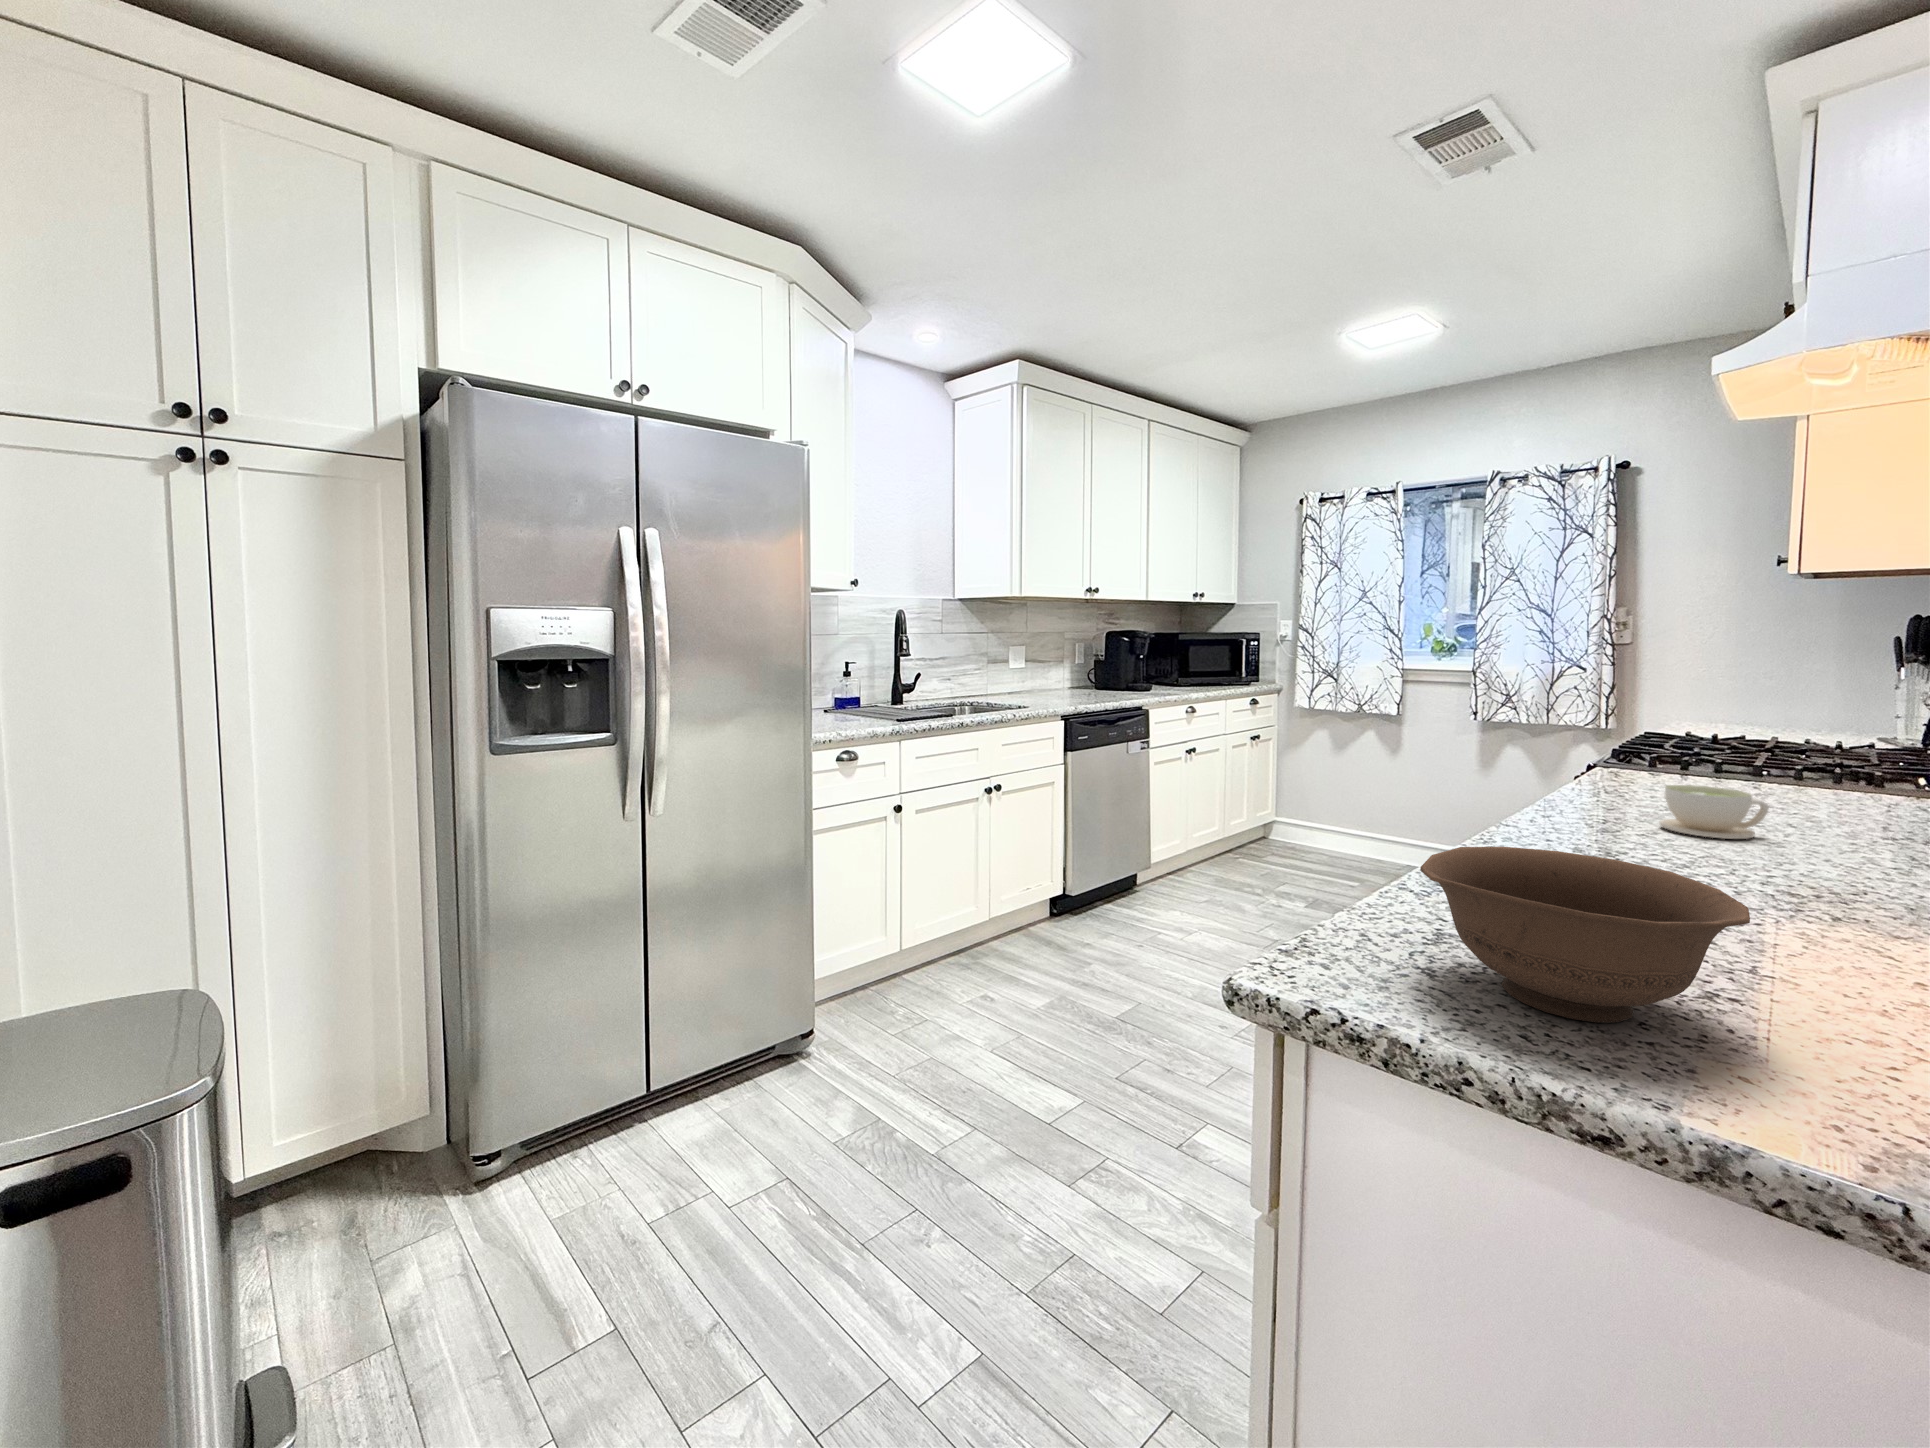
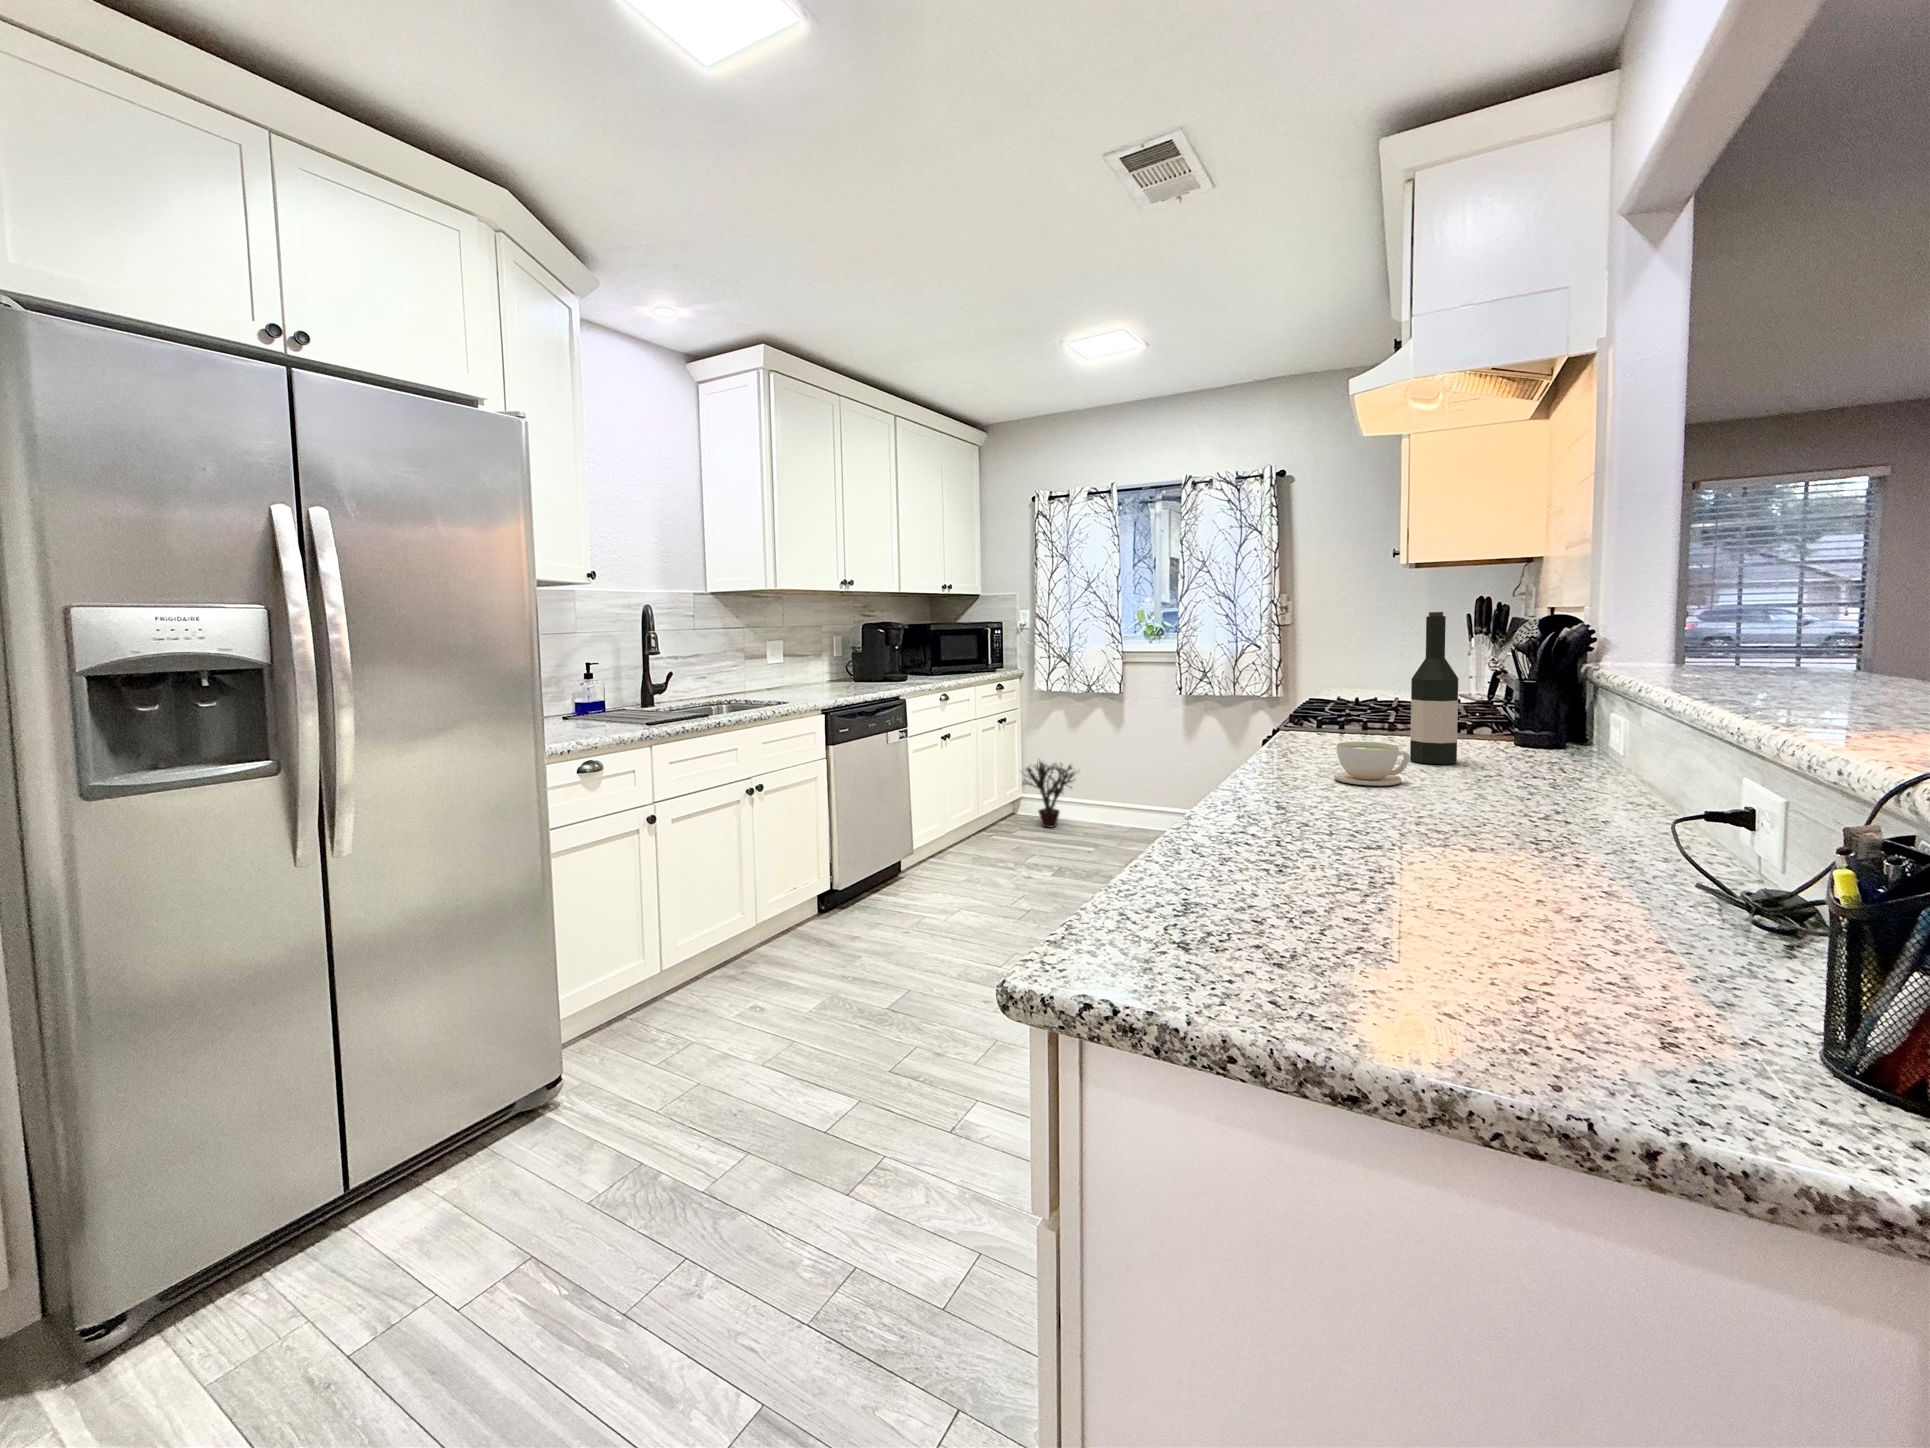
wine bottle: none [1776,636,1854,822] -> present [1410,612,1458,764]
potted plant: none [1273,781,1347,858] -> present [1023,762,1075,828]
bowl: present [1420,847,1750,1023] -> none [1172,814,1445,977]

